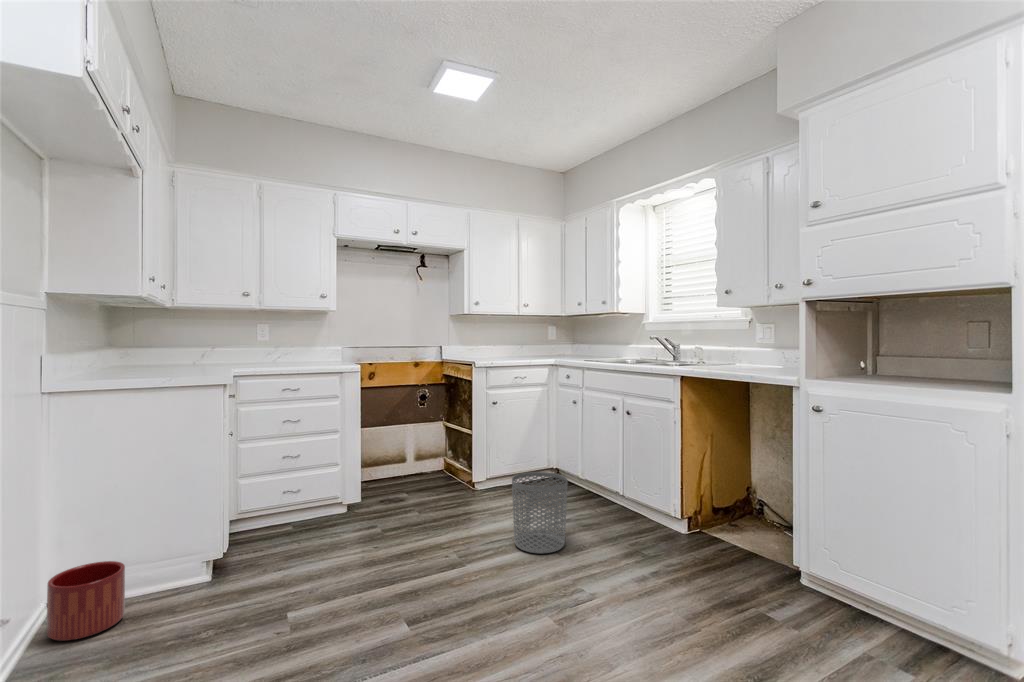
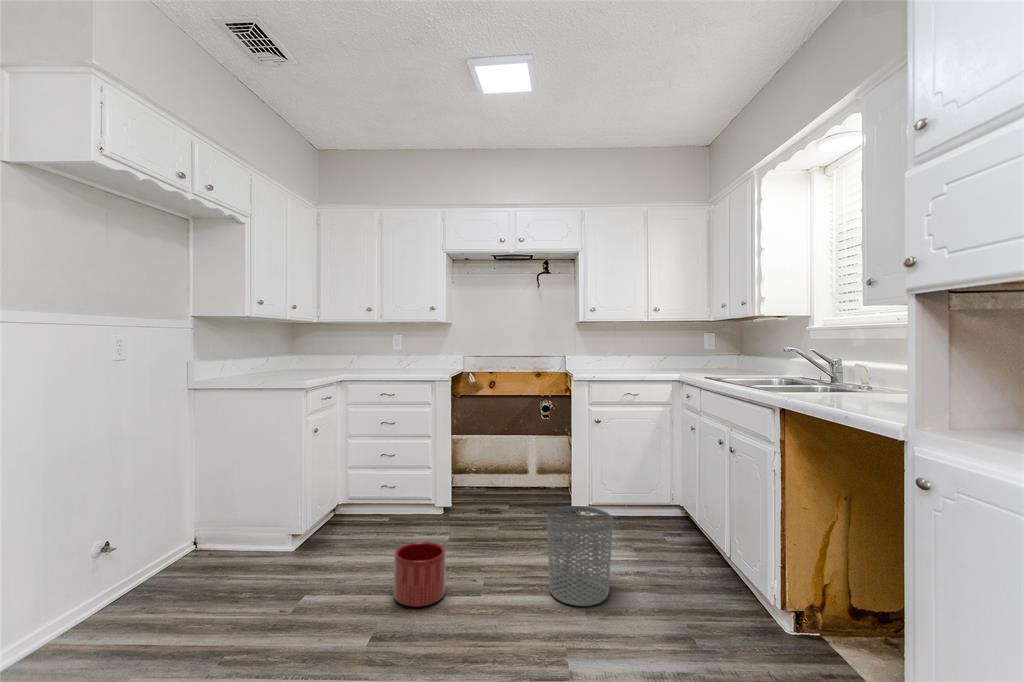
planter: present [47,561,125,641] -> present [394,542,446,607]

